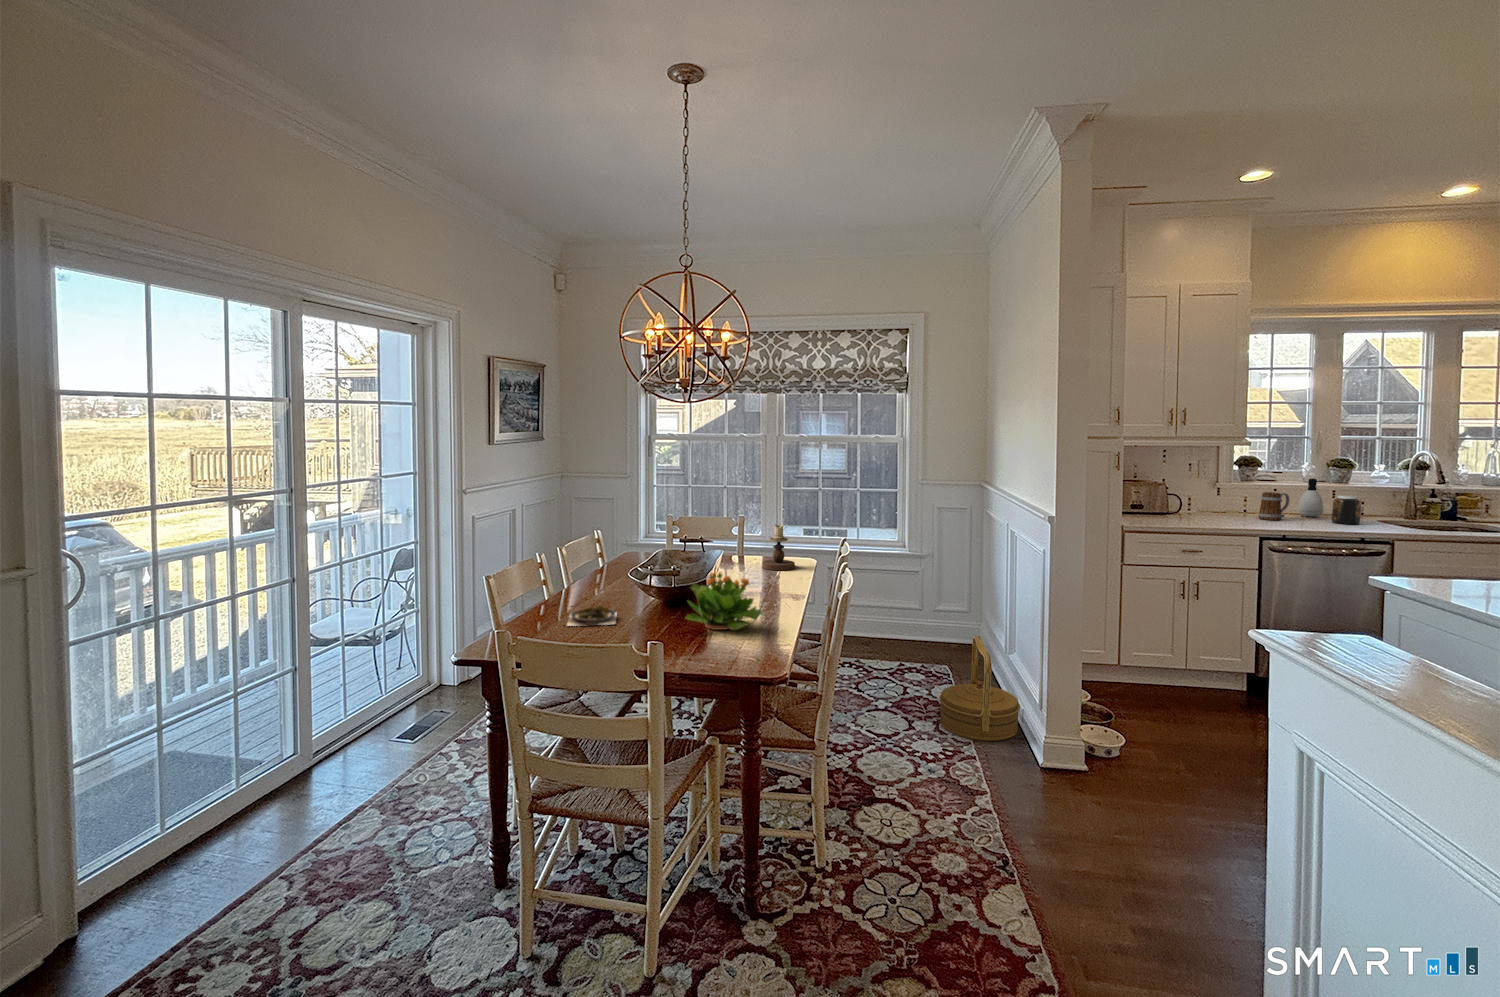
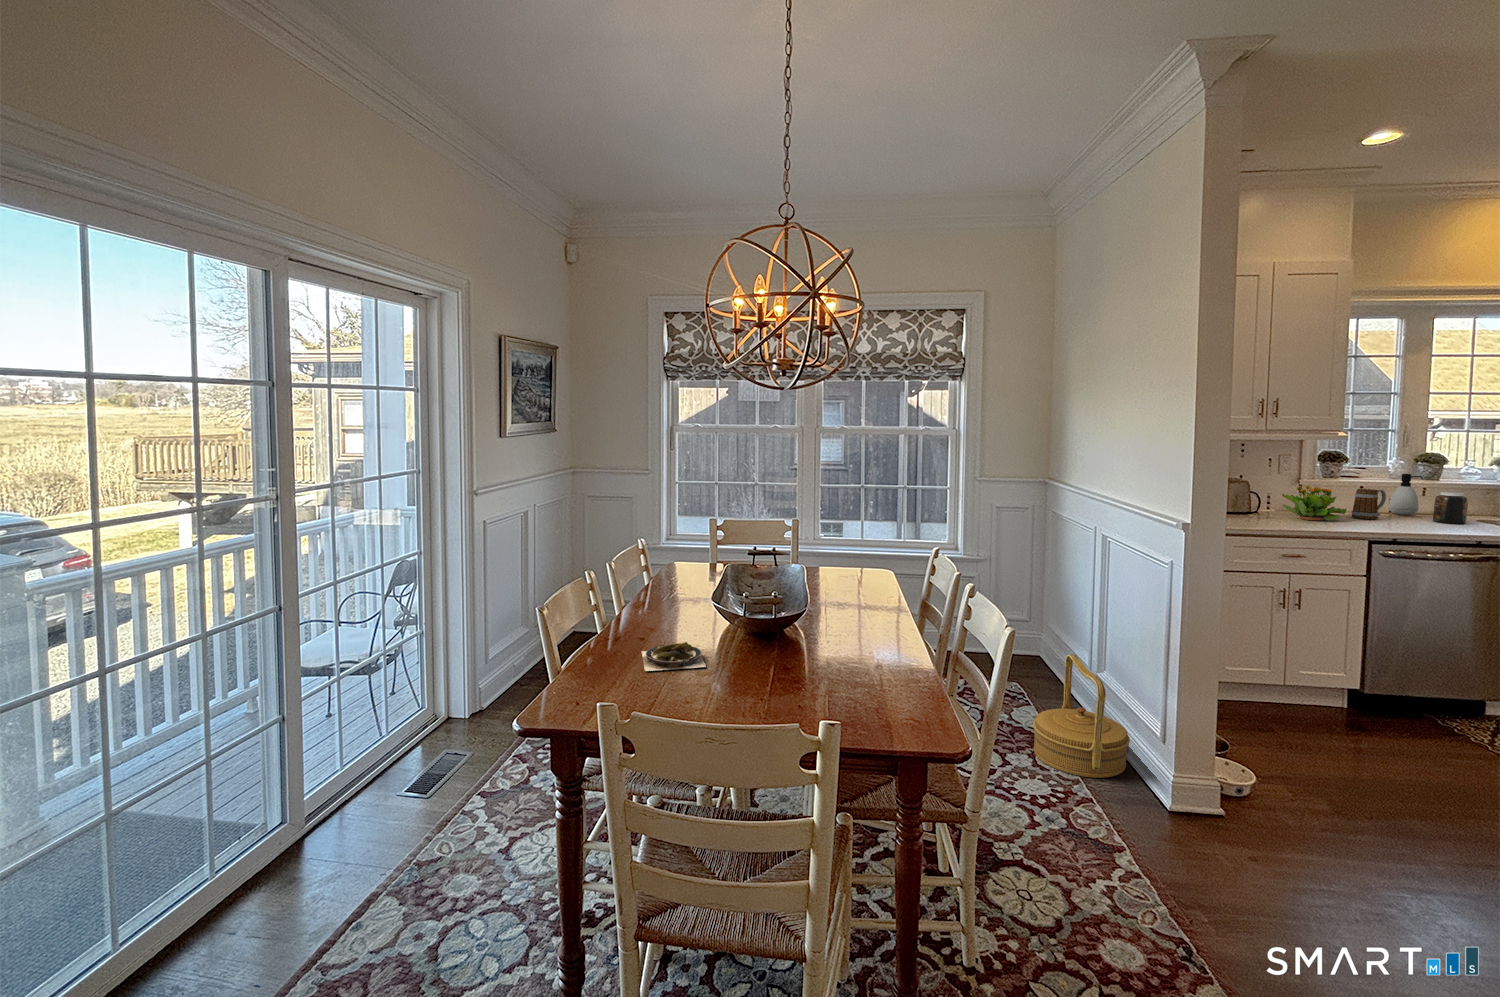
candlestick: present [762,524,795,570] -> none [836,531,874,585]
potted flower: present [686,572,763,630] -> present [1282,485,1347,521]

